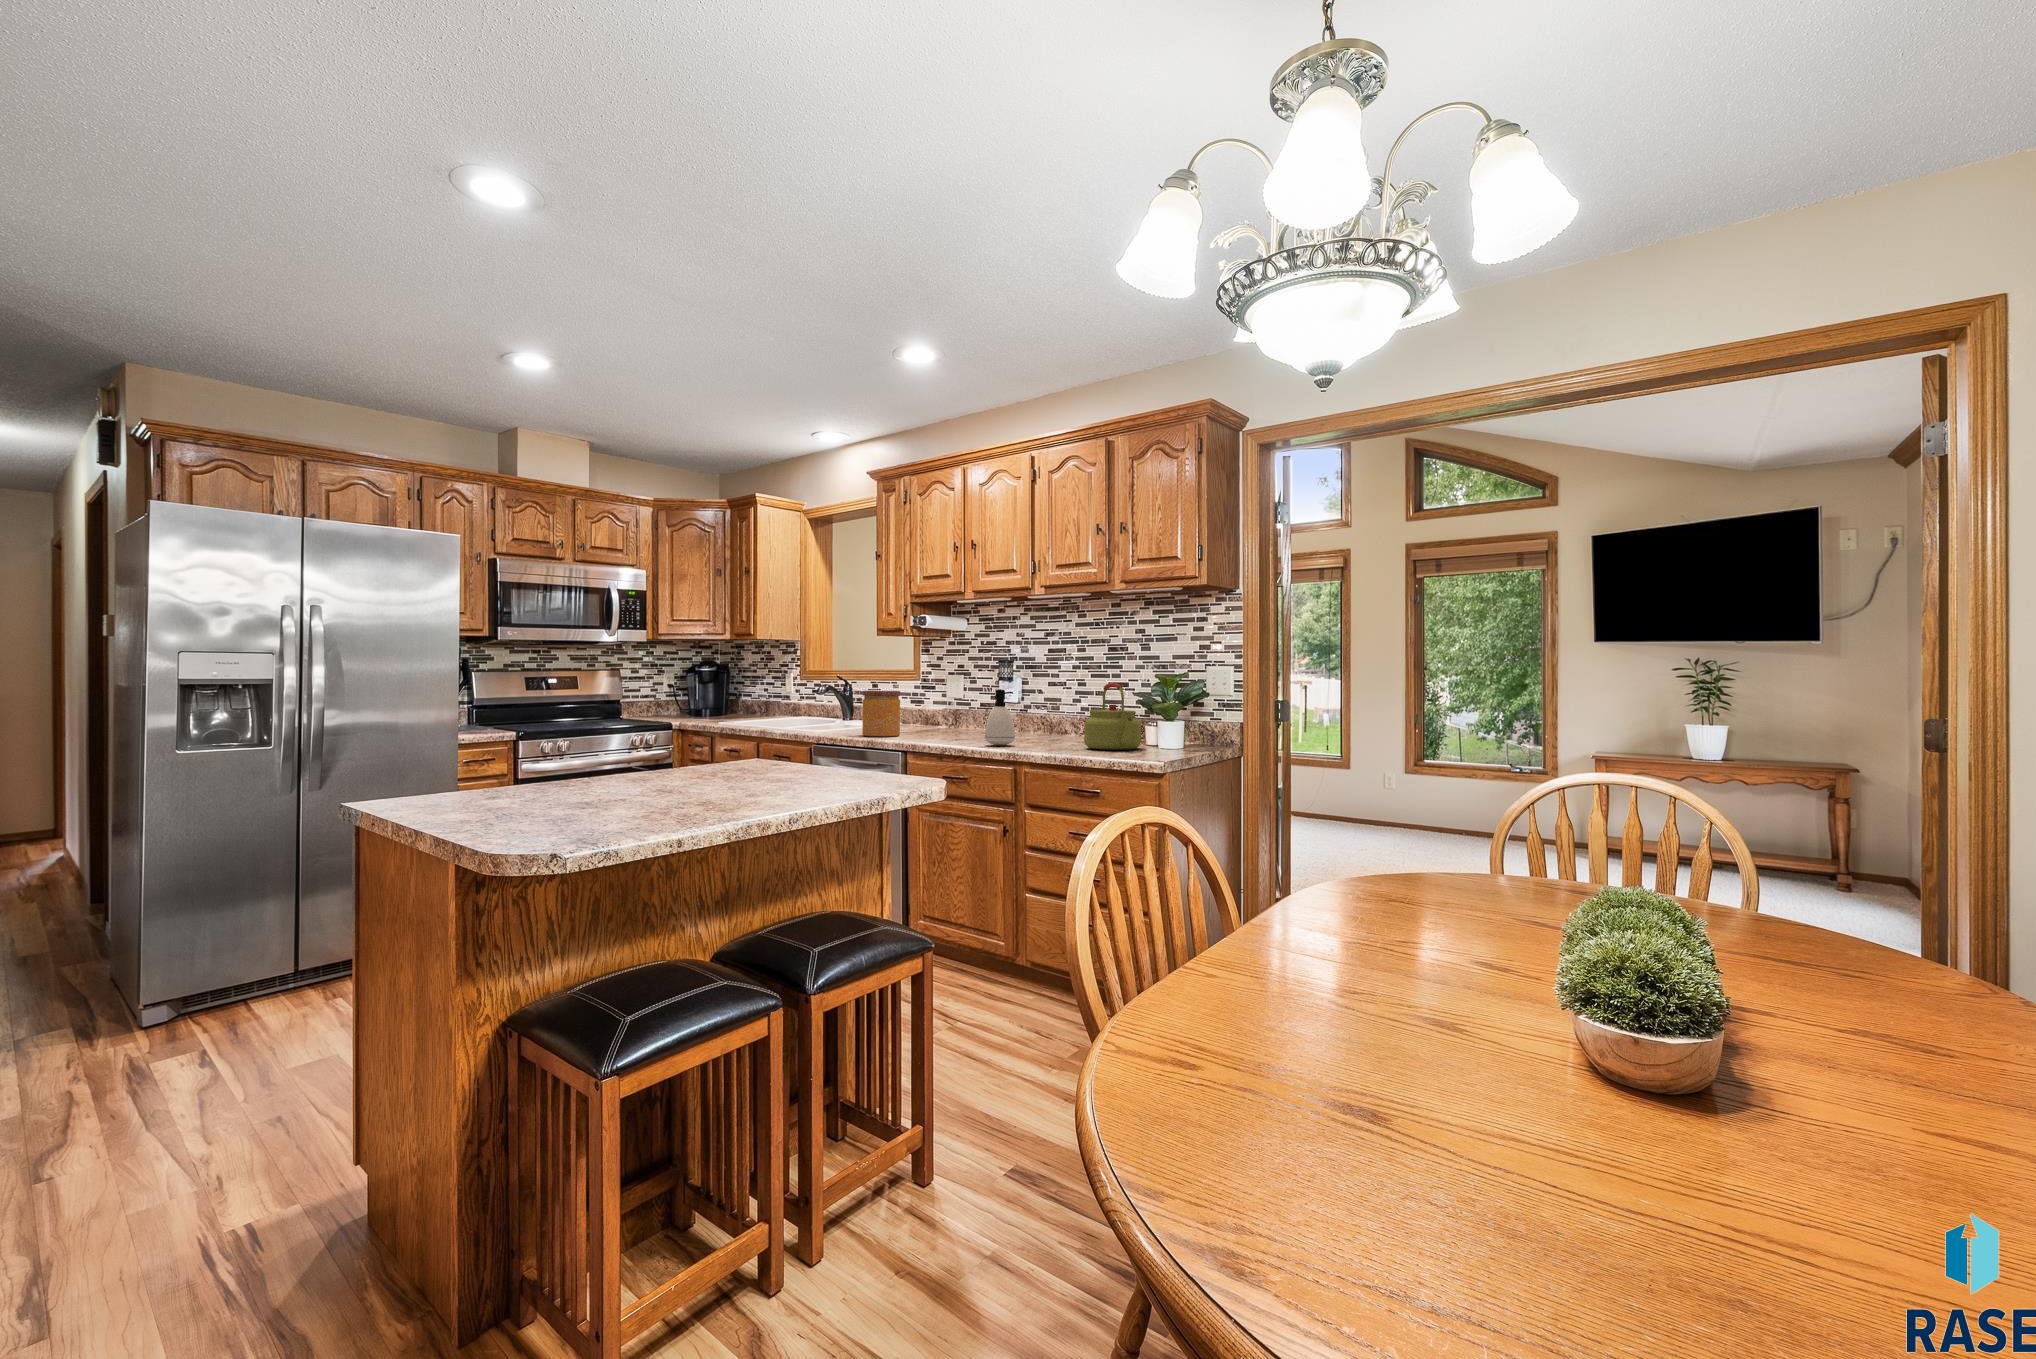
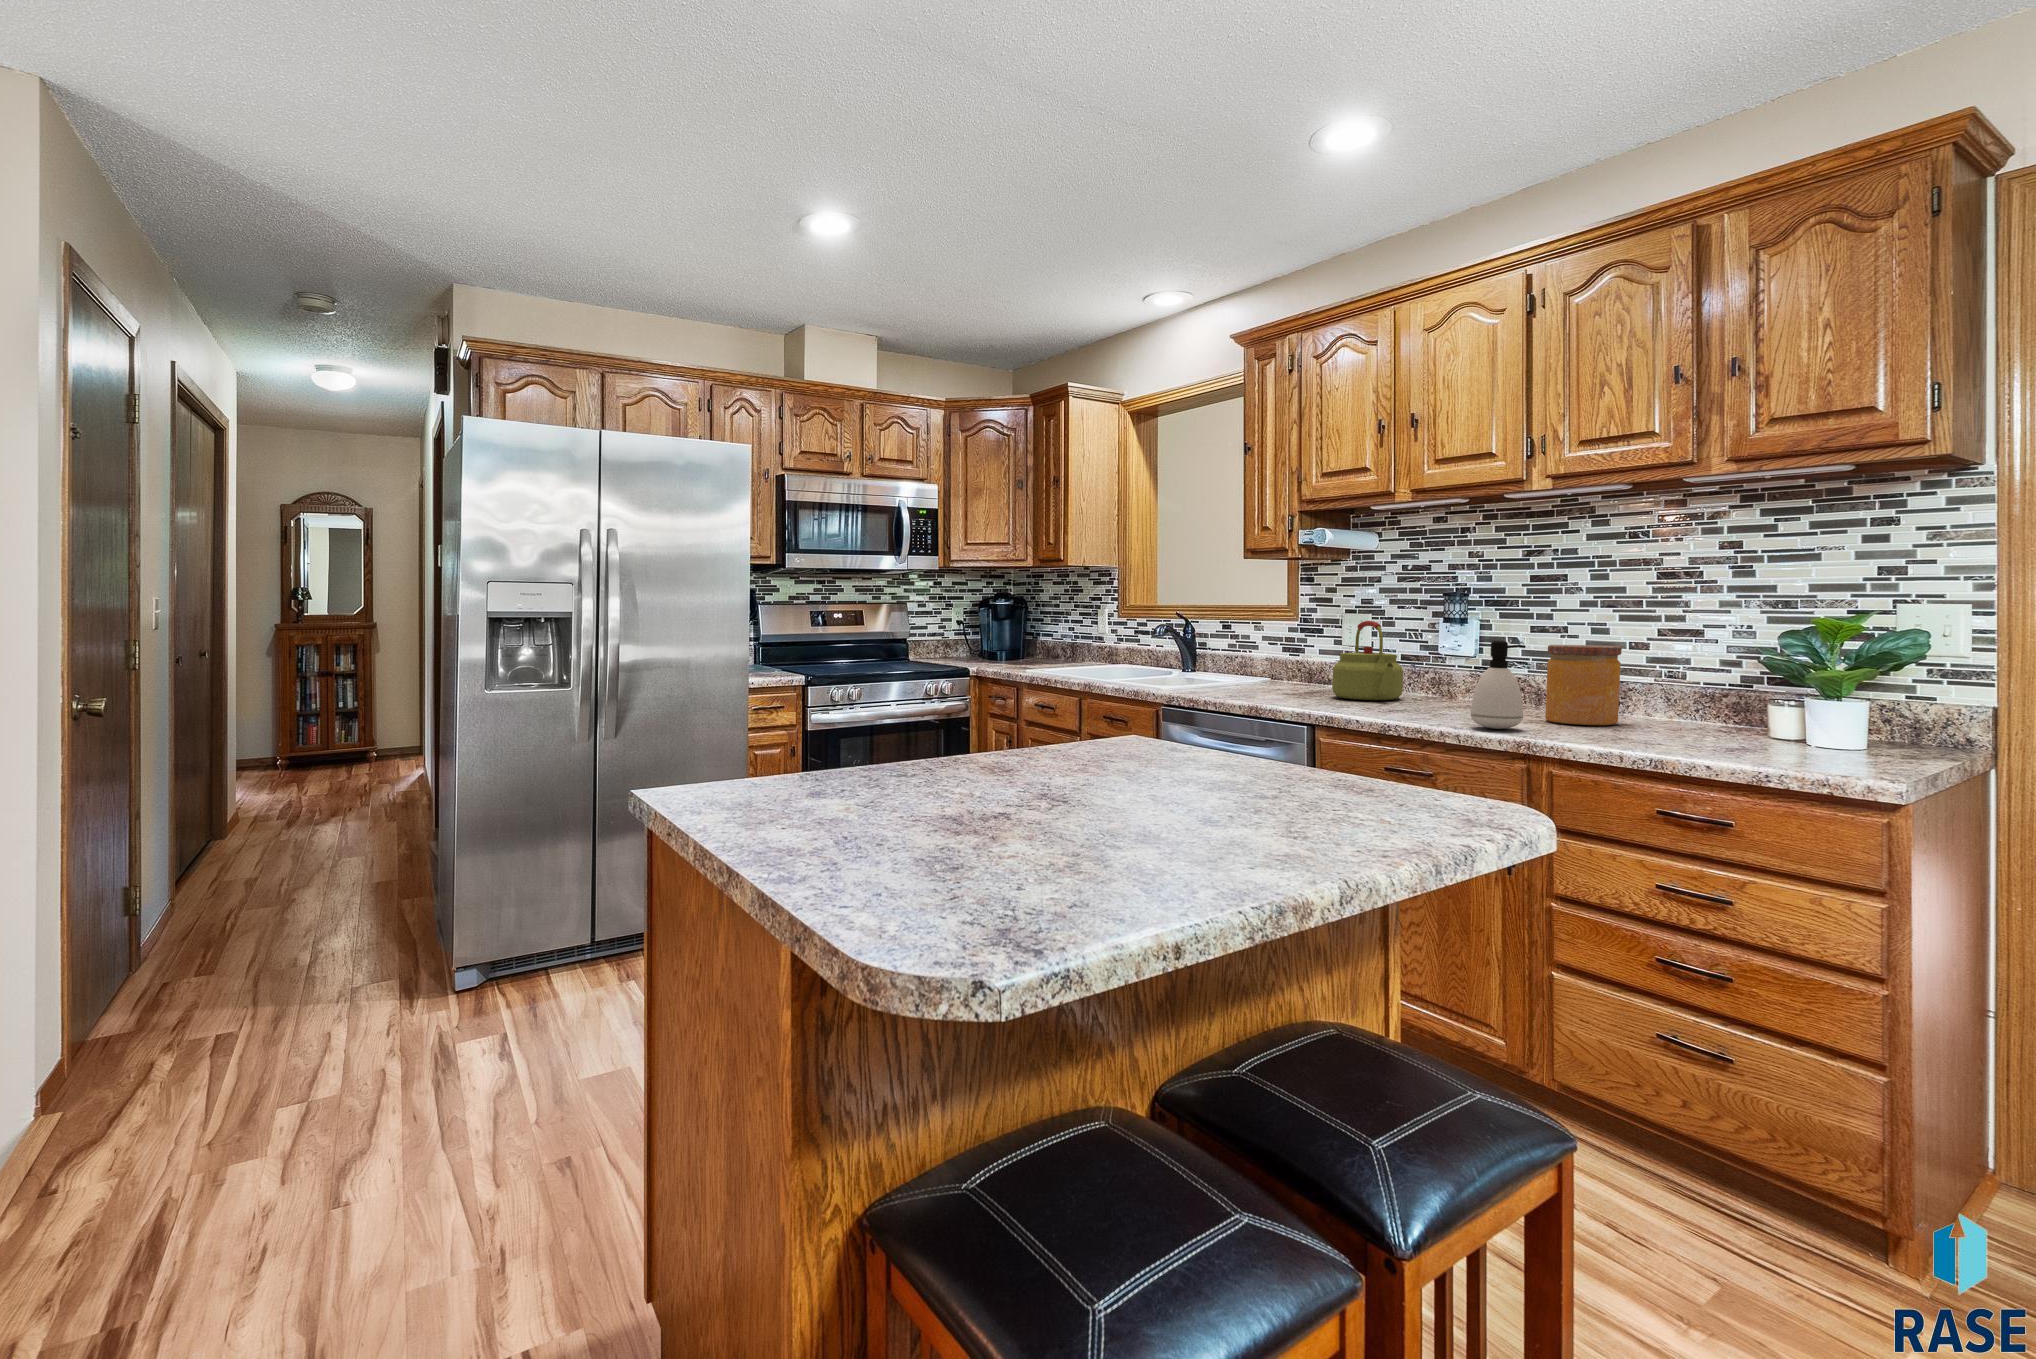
kettle: present [1084,683,1141,750] -> present [1332,621,1403,700]
jar: present [862,691,900,736] -> present [1545,645,1622,725]

